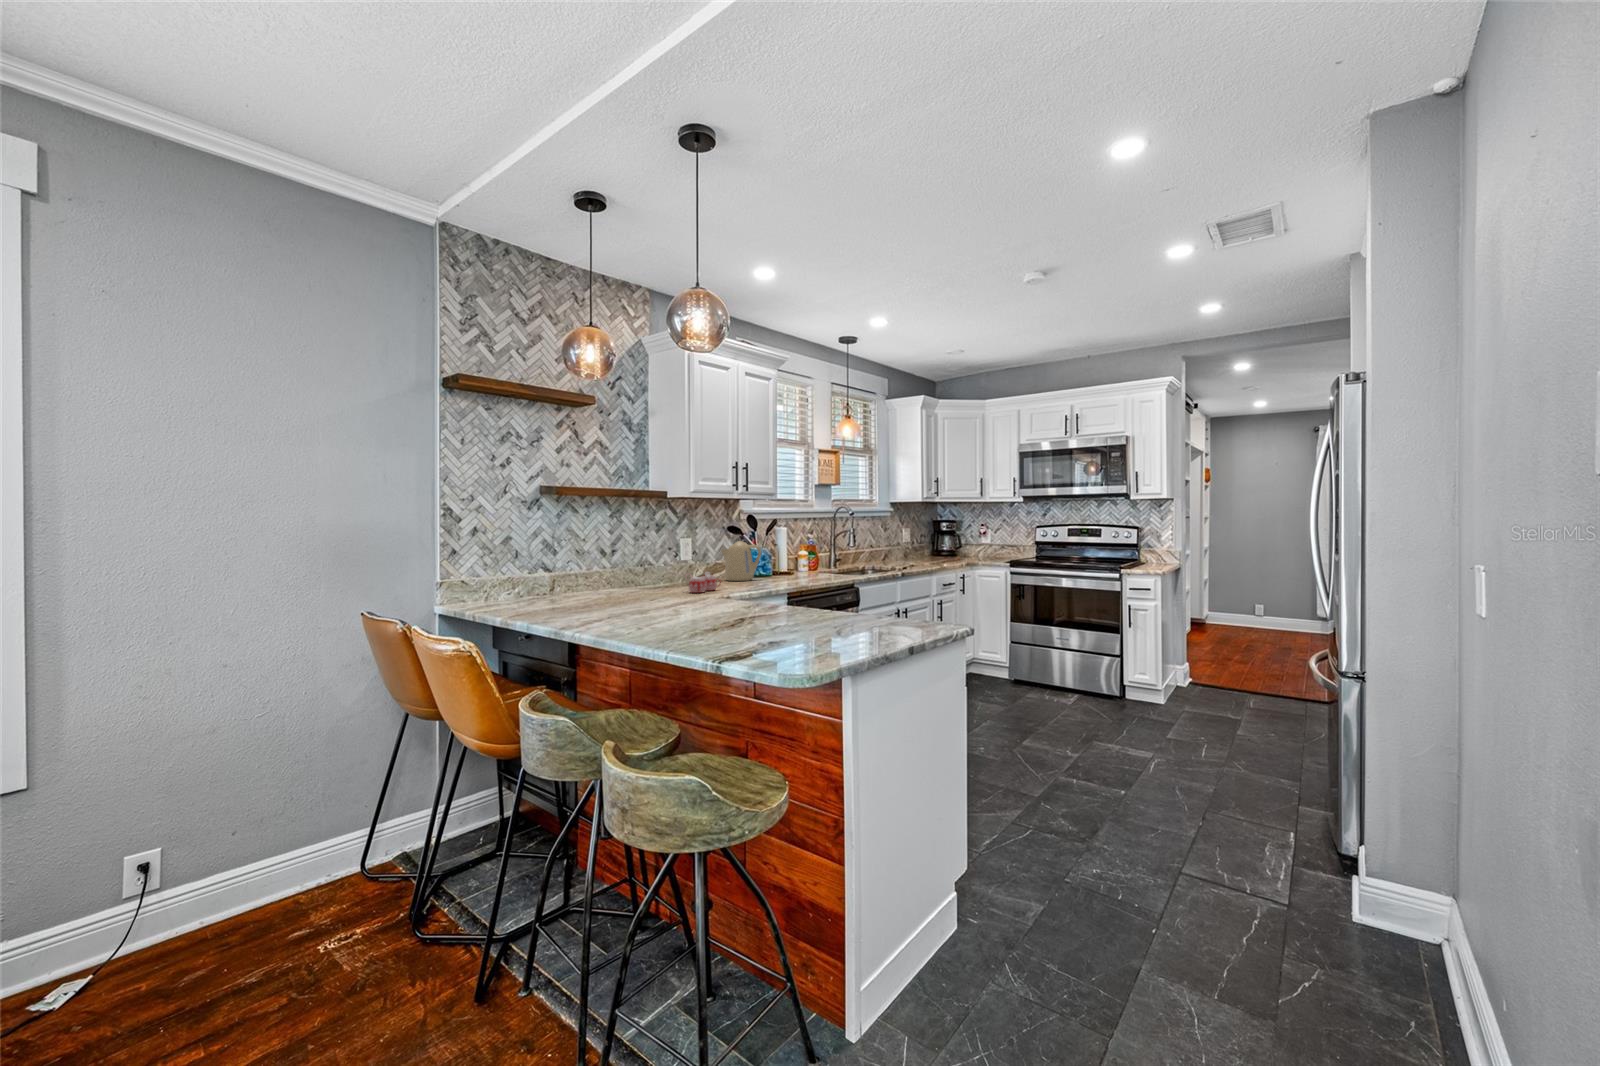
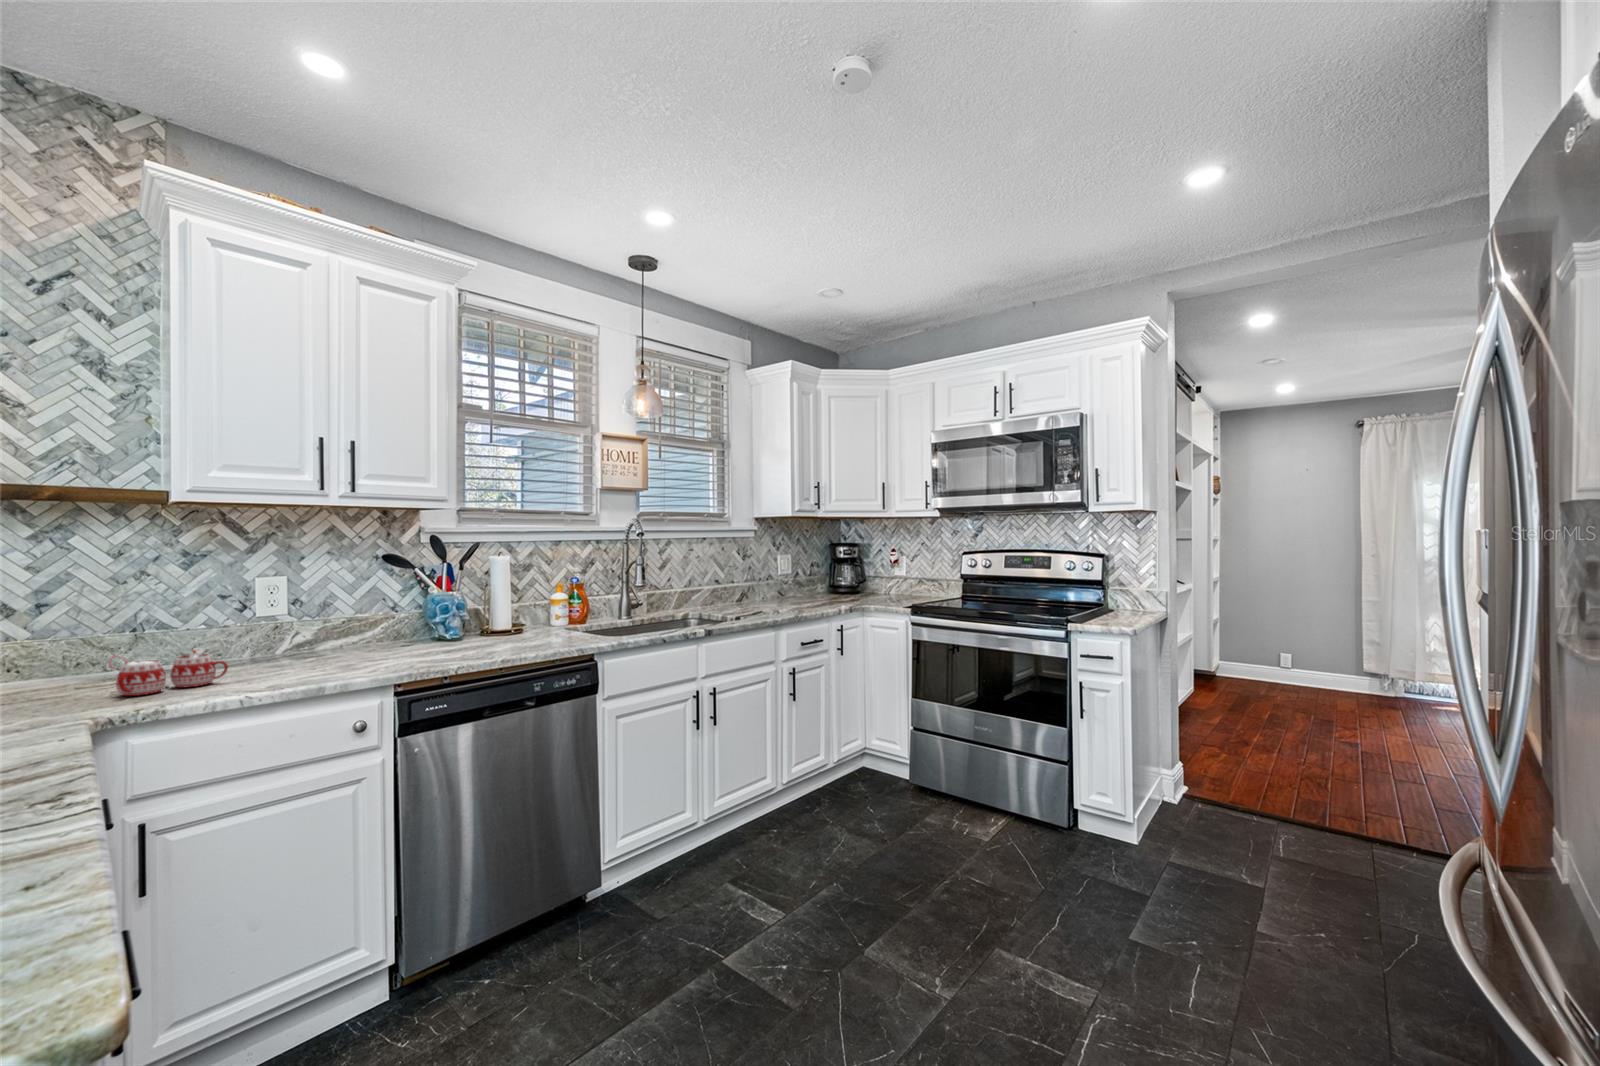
kettle: present [722,541,761,581] -> none [349,580,420,652]

